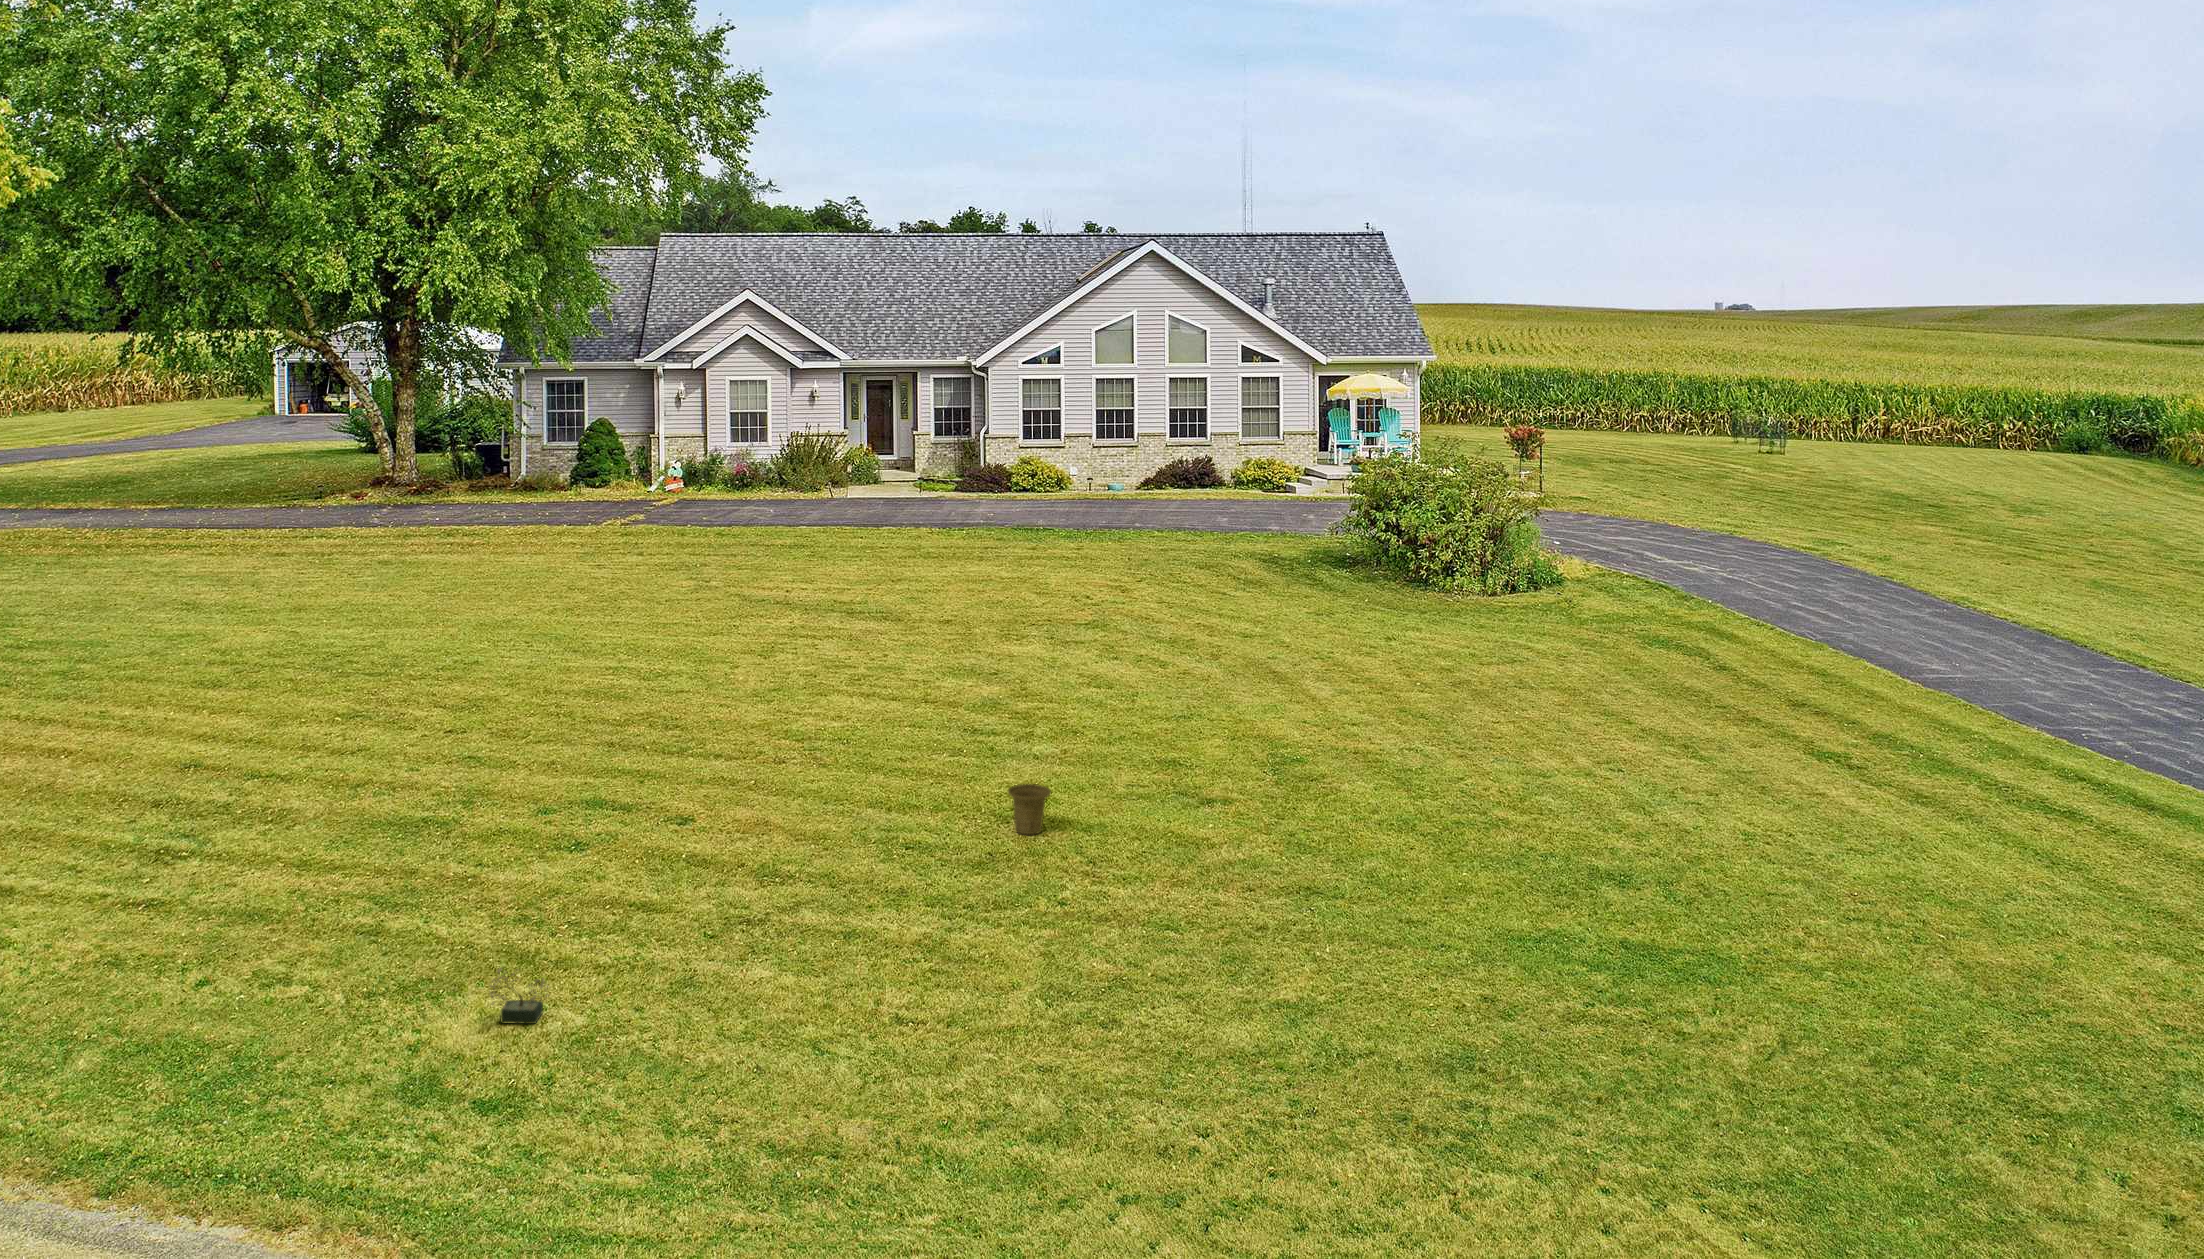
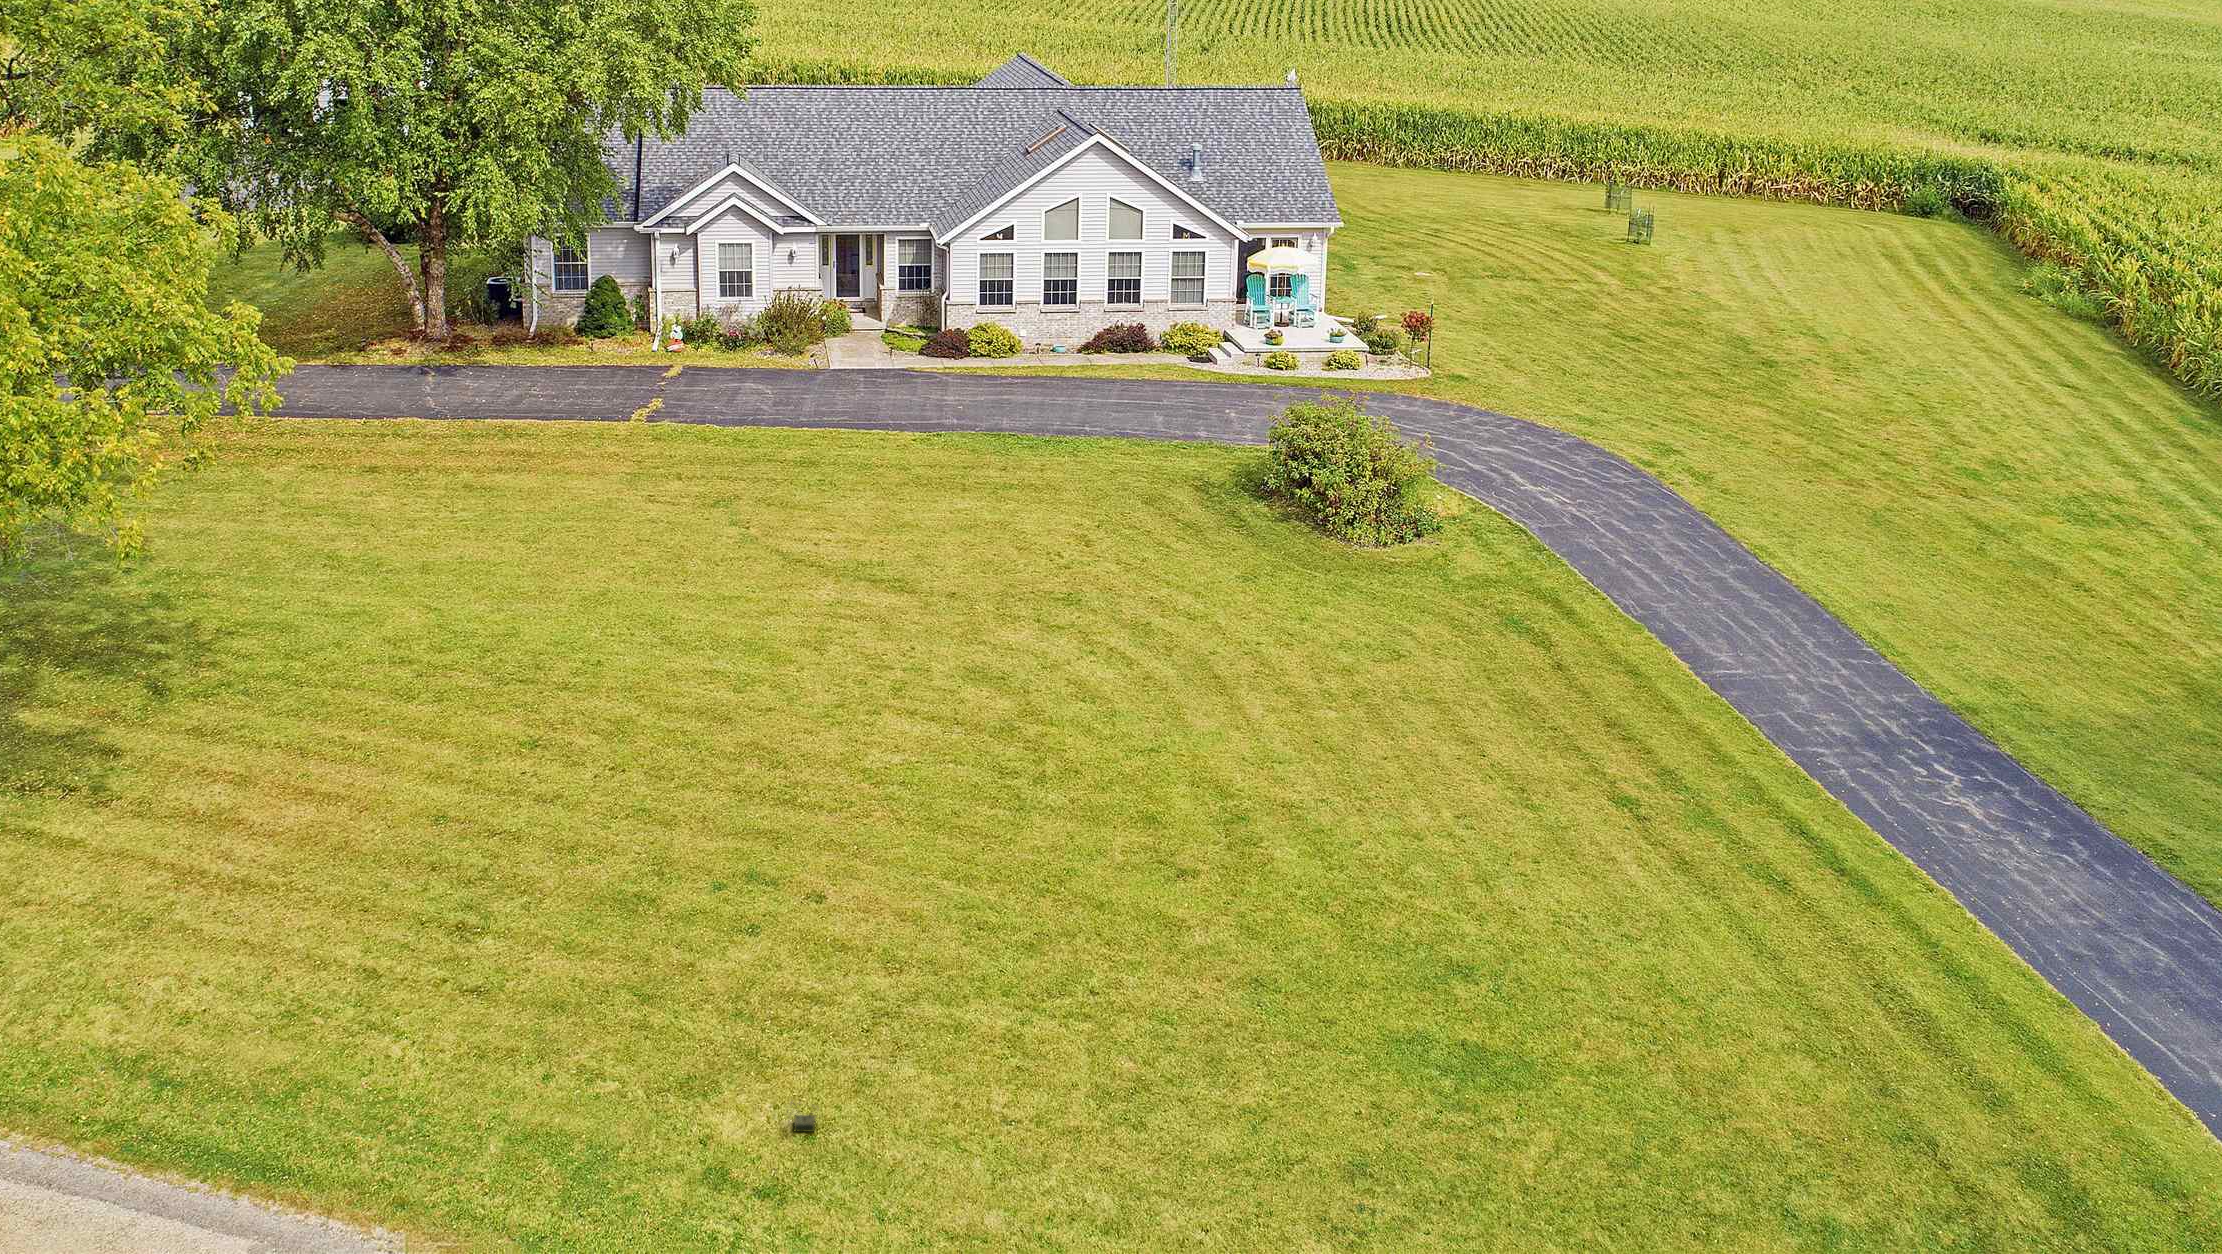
basket: present [1008,784,1051,835] -> none [1059,885,1088,923]

